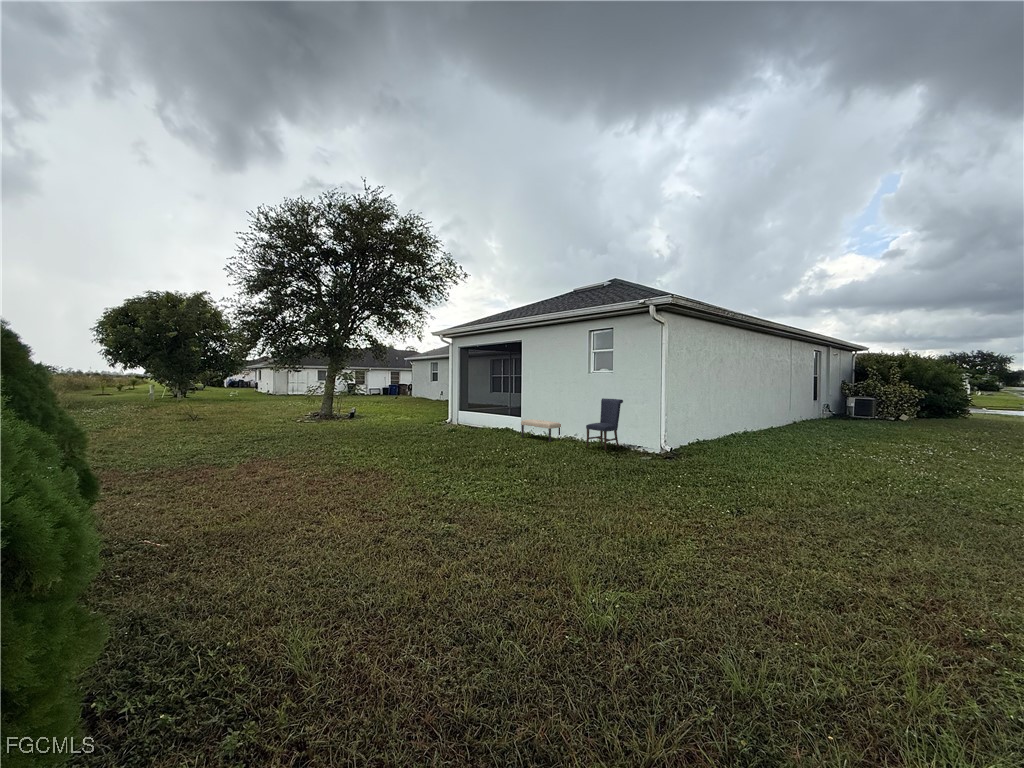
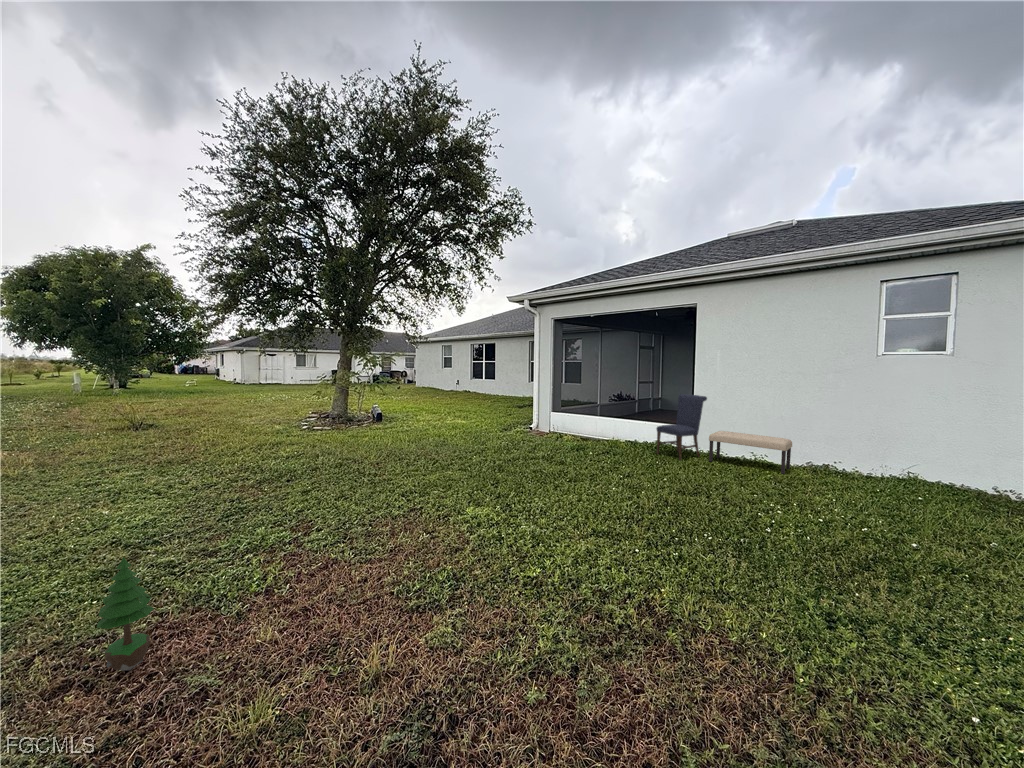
chair: present [586,398,623,451] -> present [657,394,707,460]
potted tree: none [185,438,201,475] -> present [97,557,154,670]

